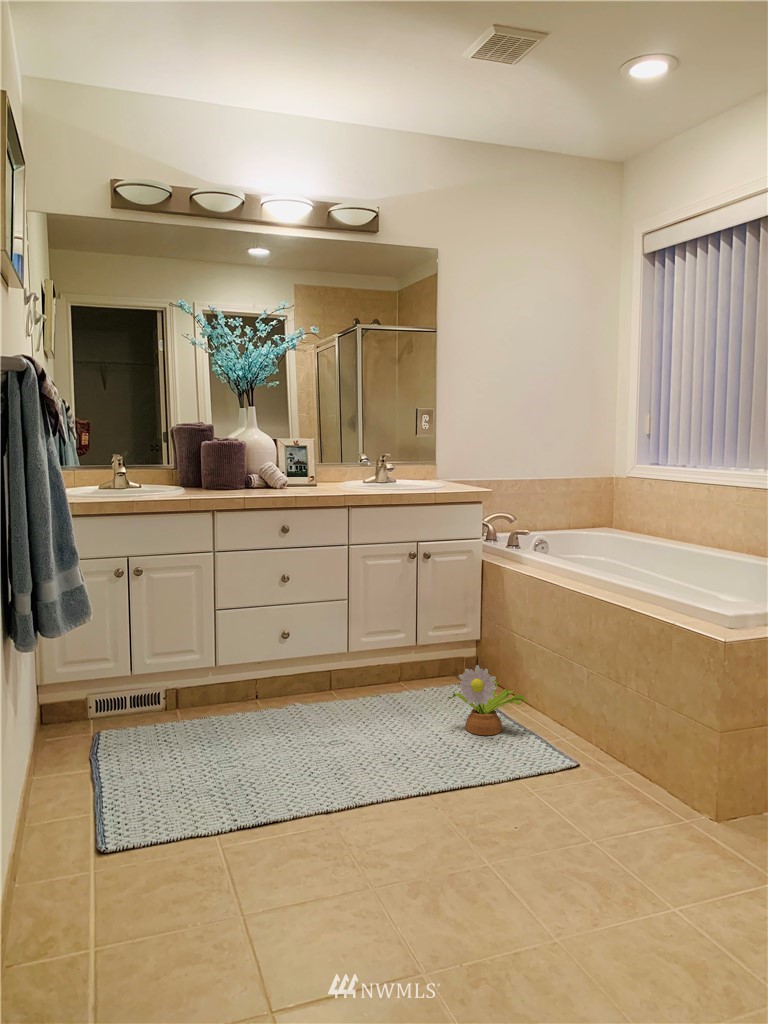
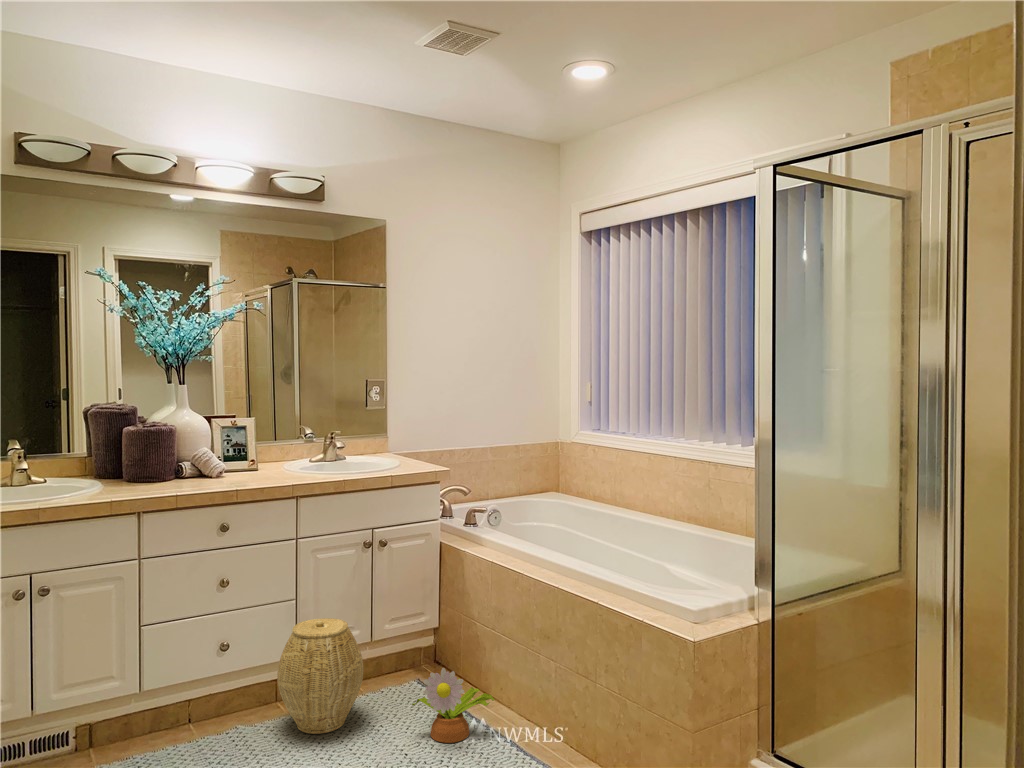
woven basket: none [329,617,406,717] -> present [277,618,363,734]

